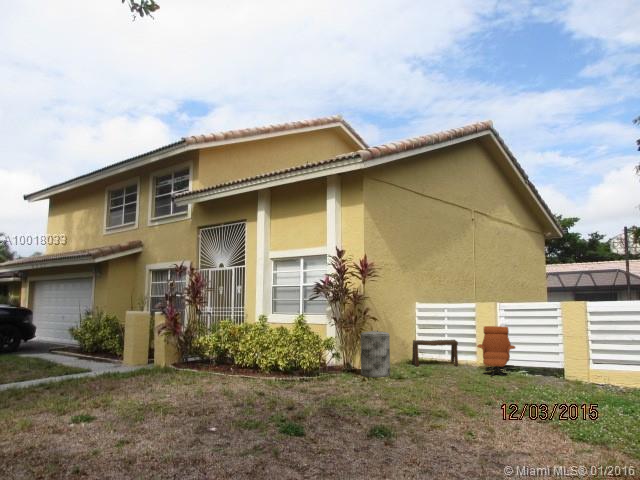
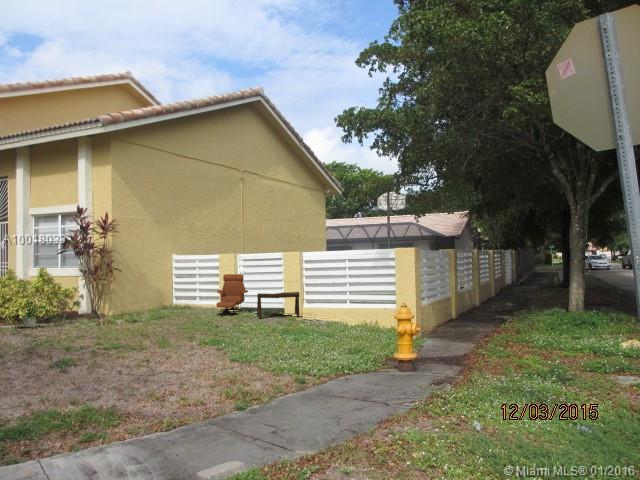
trash can: present [360,331,390,377] -> none [105,281,134,322]
bench: present [412,340,458,366] -> present [257,292,300,319]
potted plant: none [275,342,308,379] -> present [19,300,45,327]

